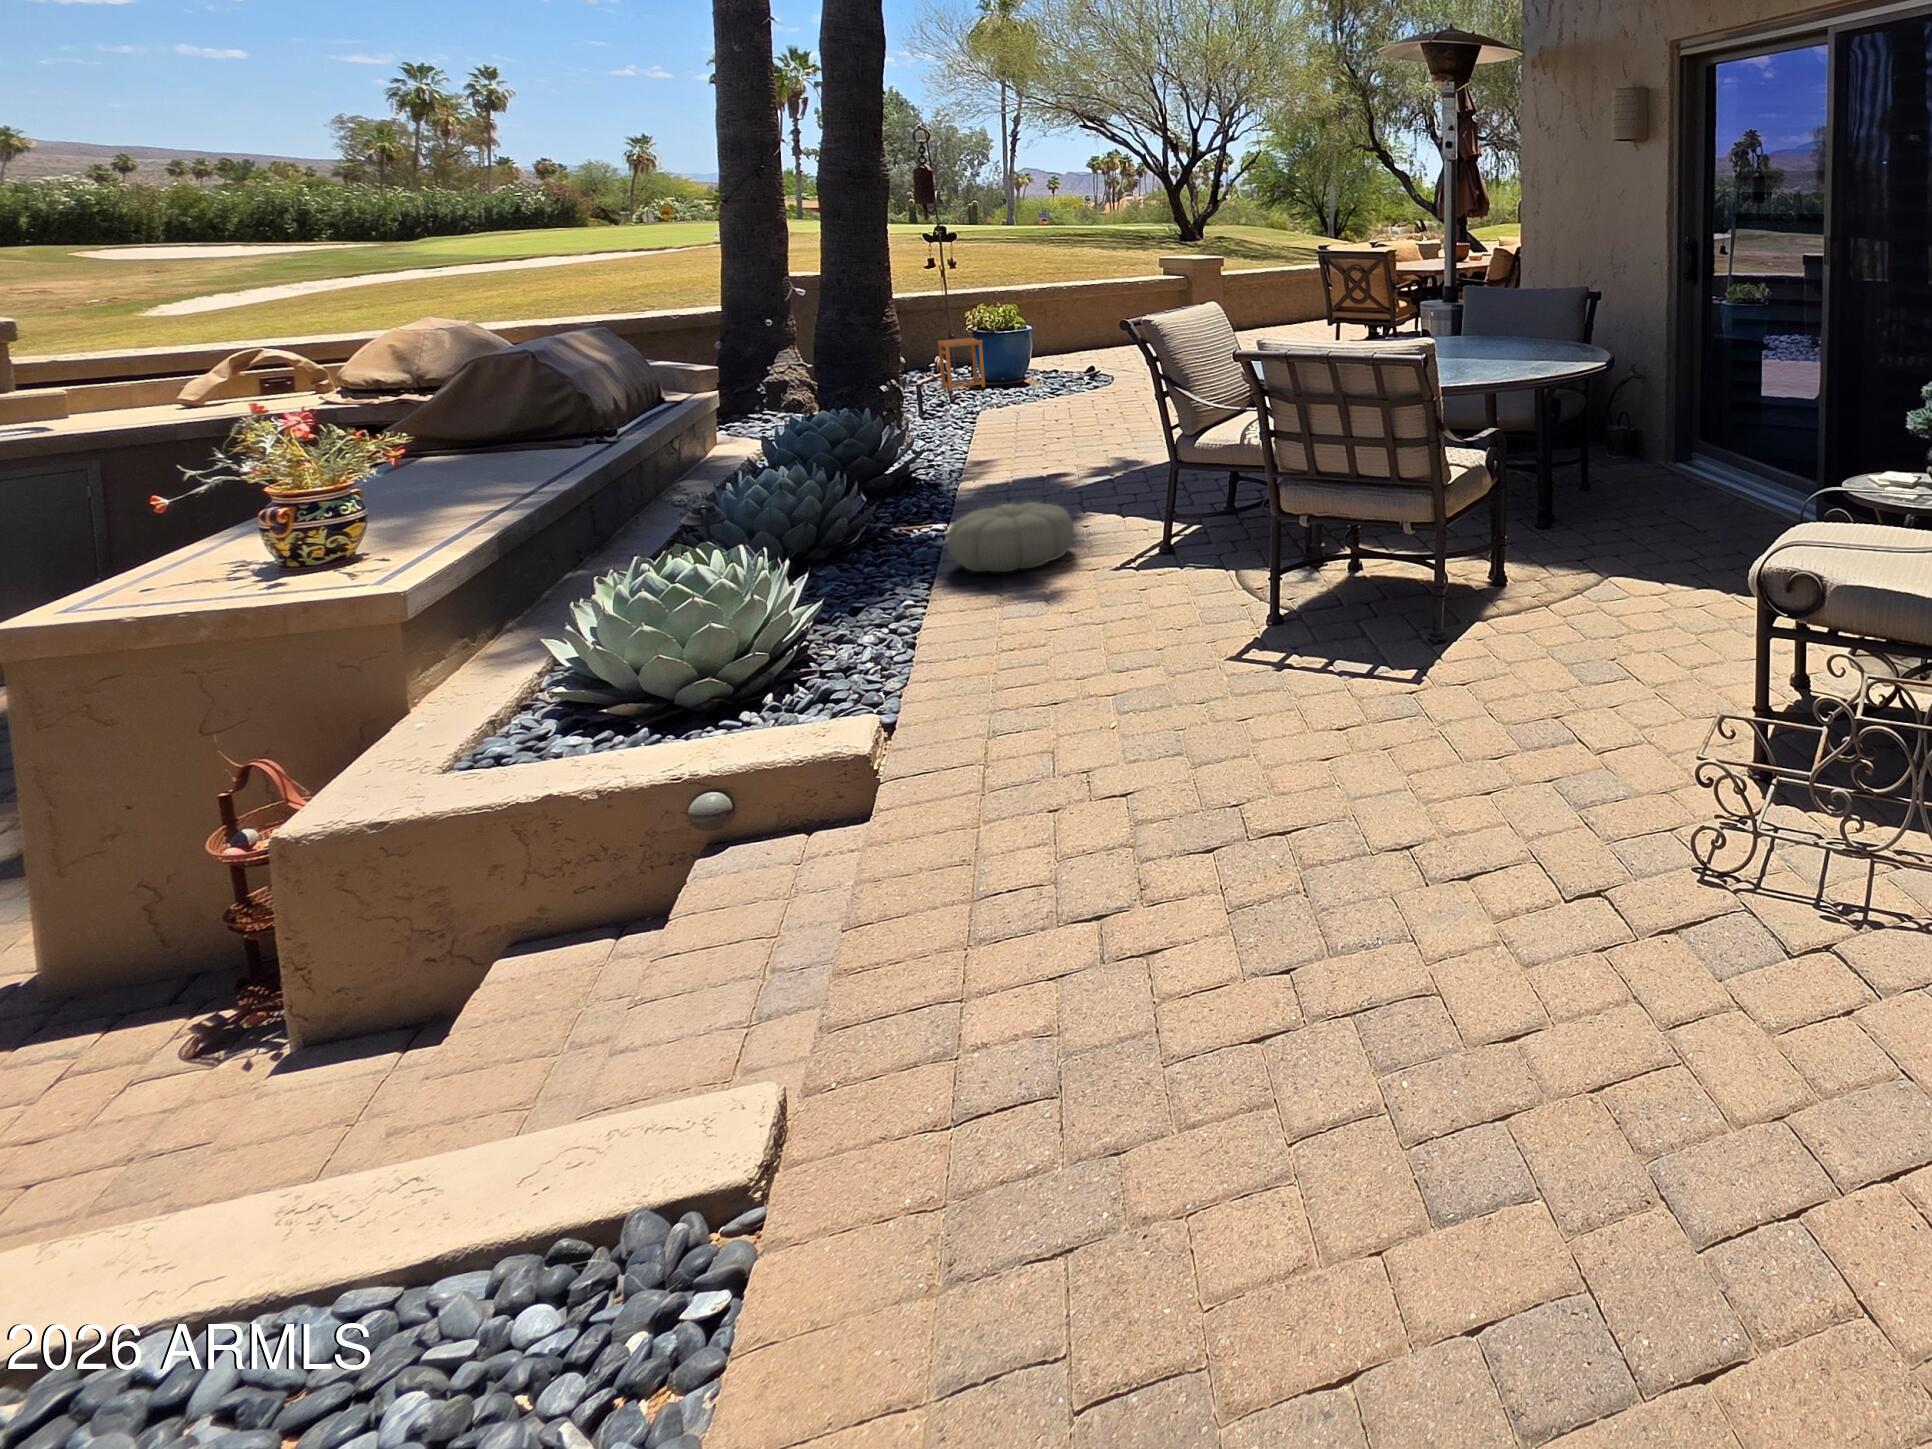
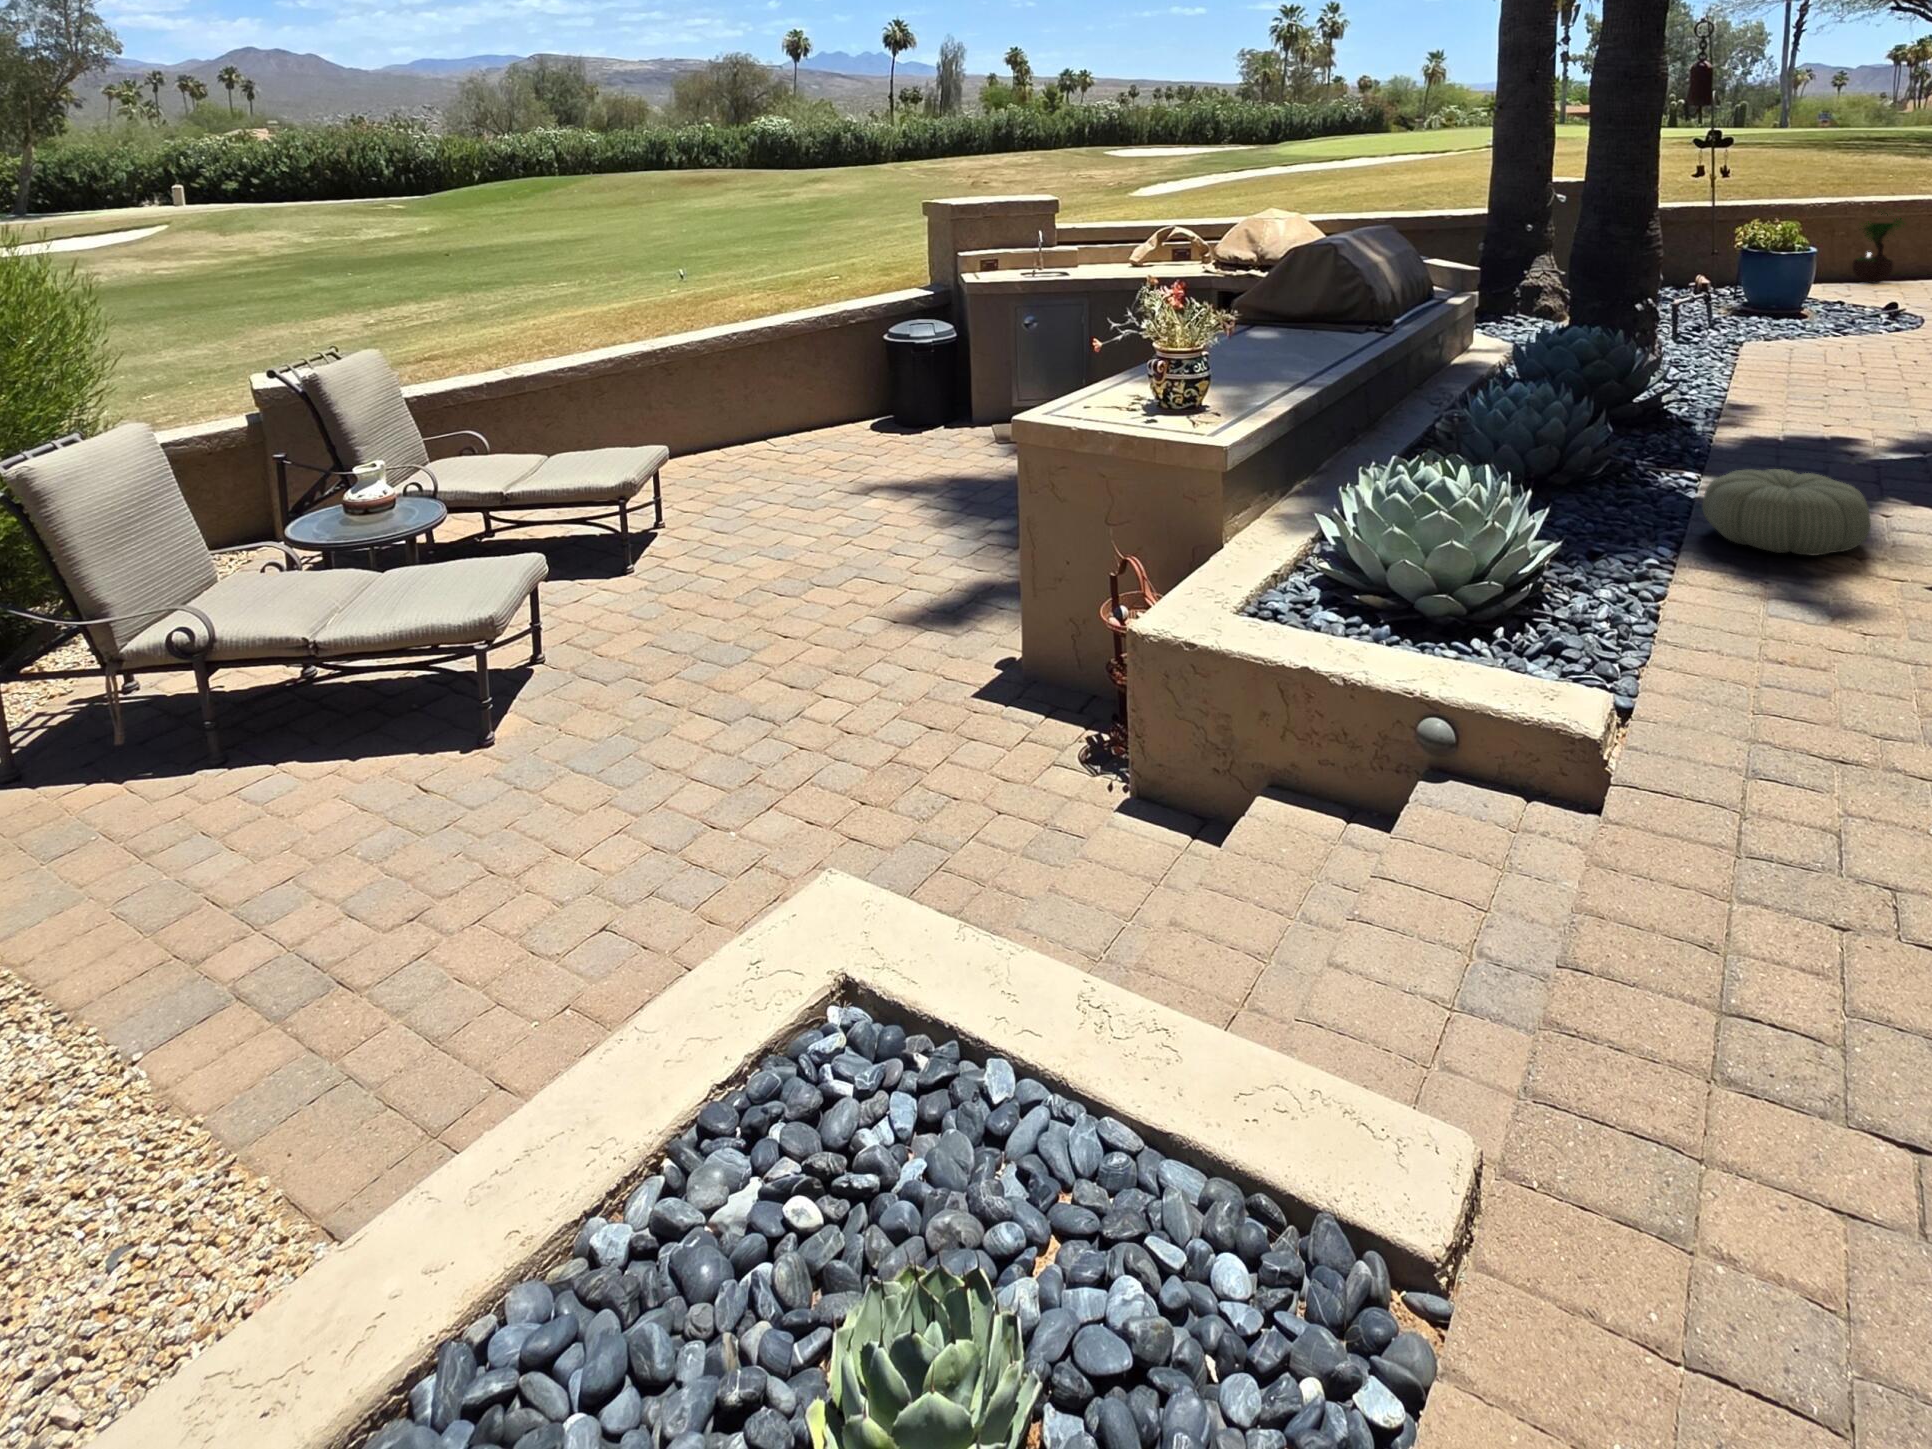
potted tree: none [1059,286,1096,351] -> present [1852,211,1904,283]
side table: present [938,338,985,391] -> none [1700,258,1755,315]

